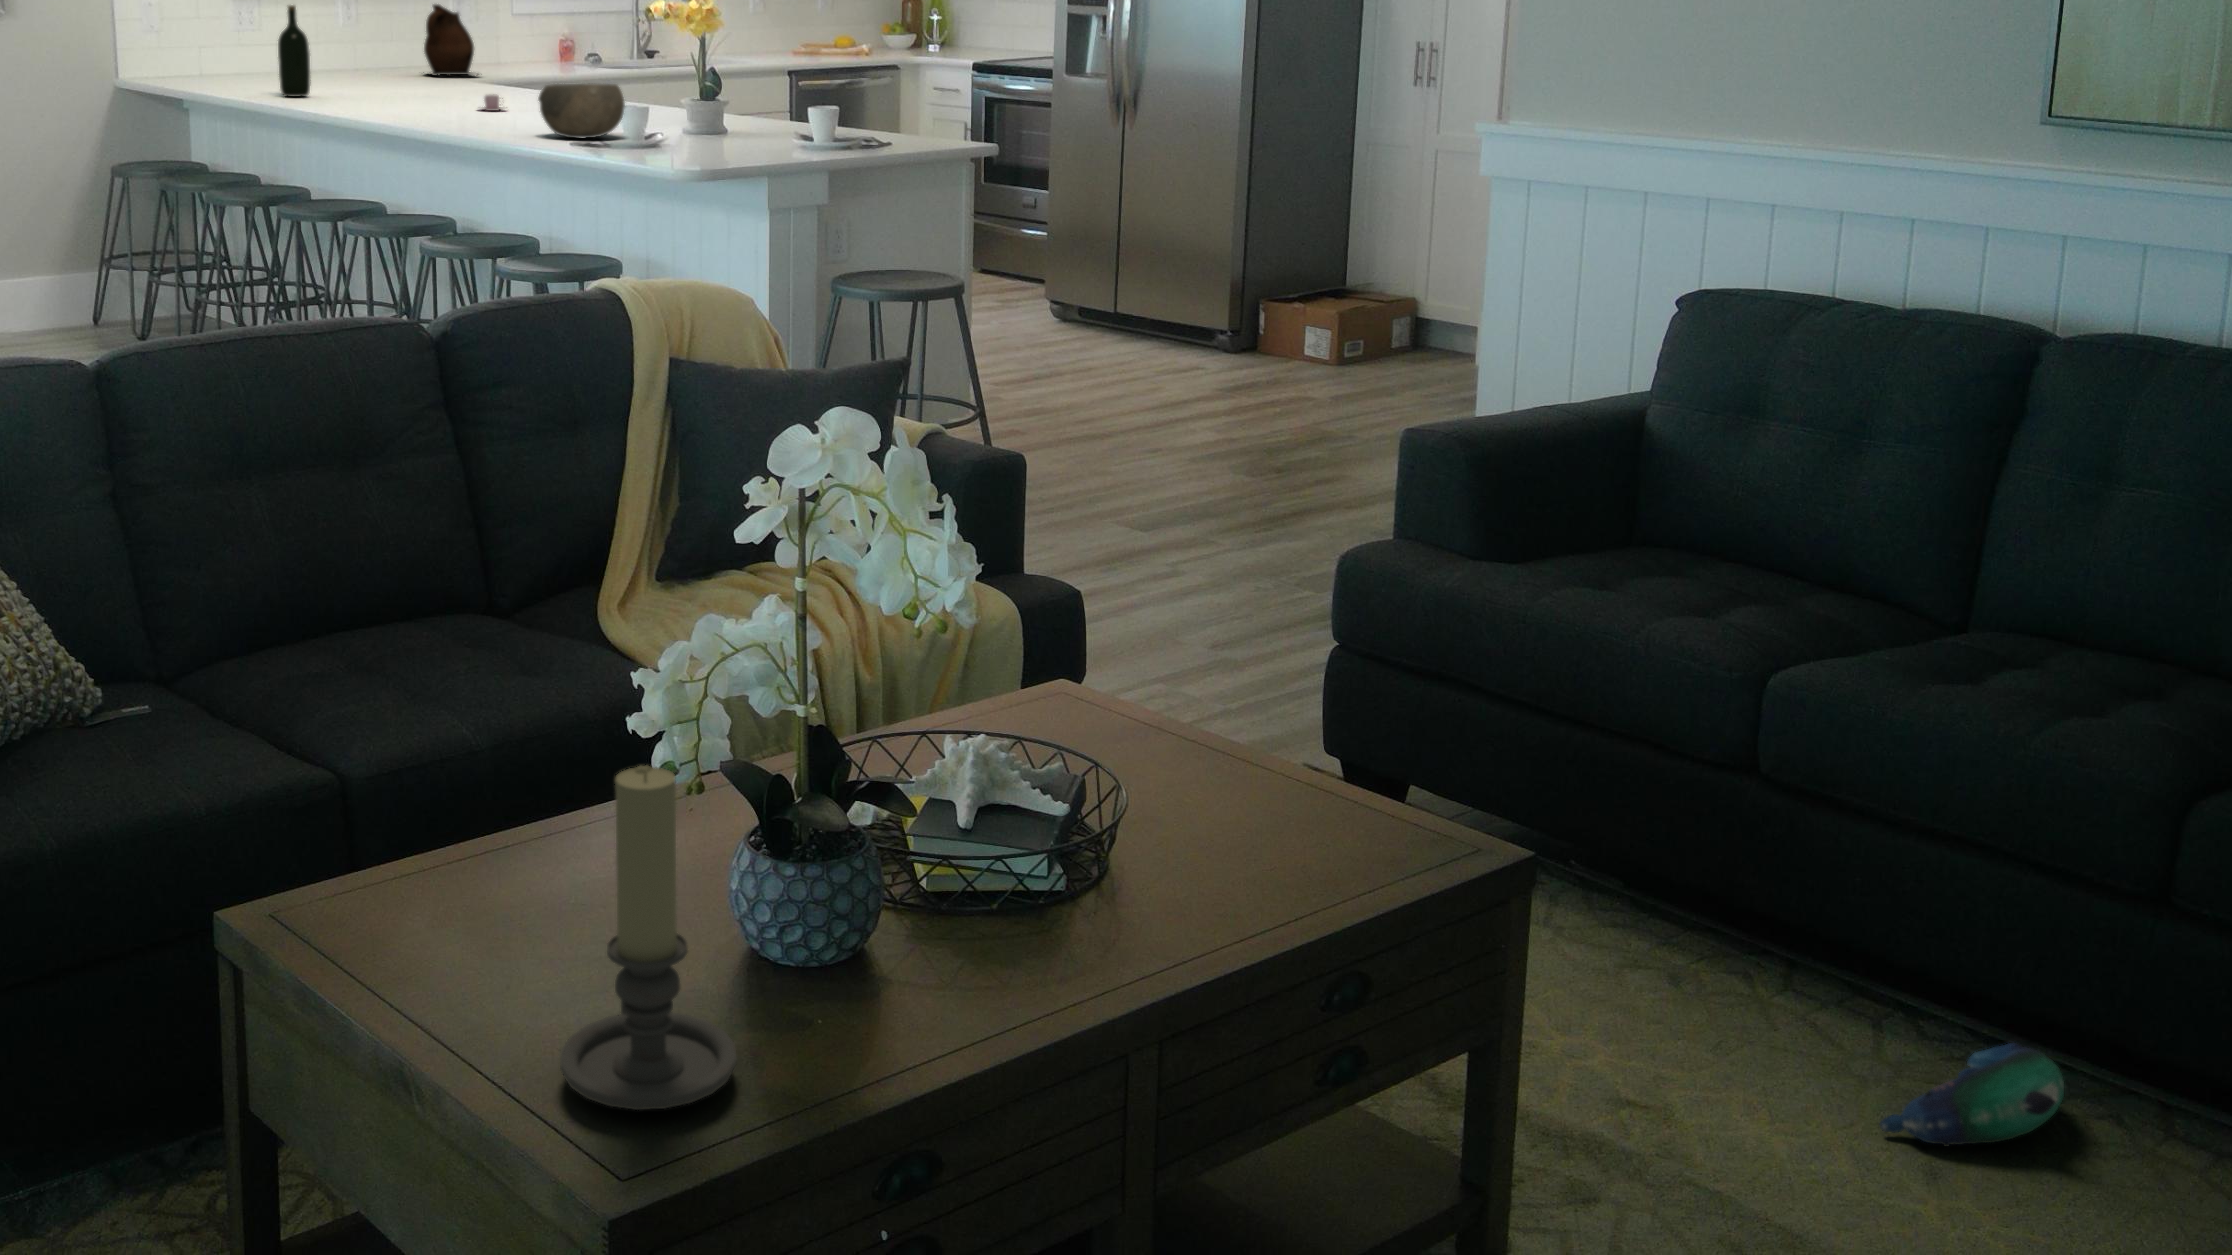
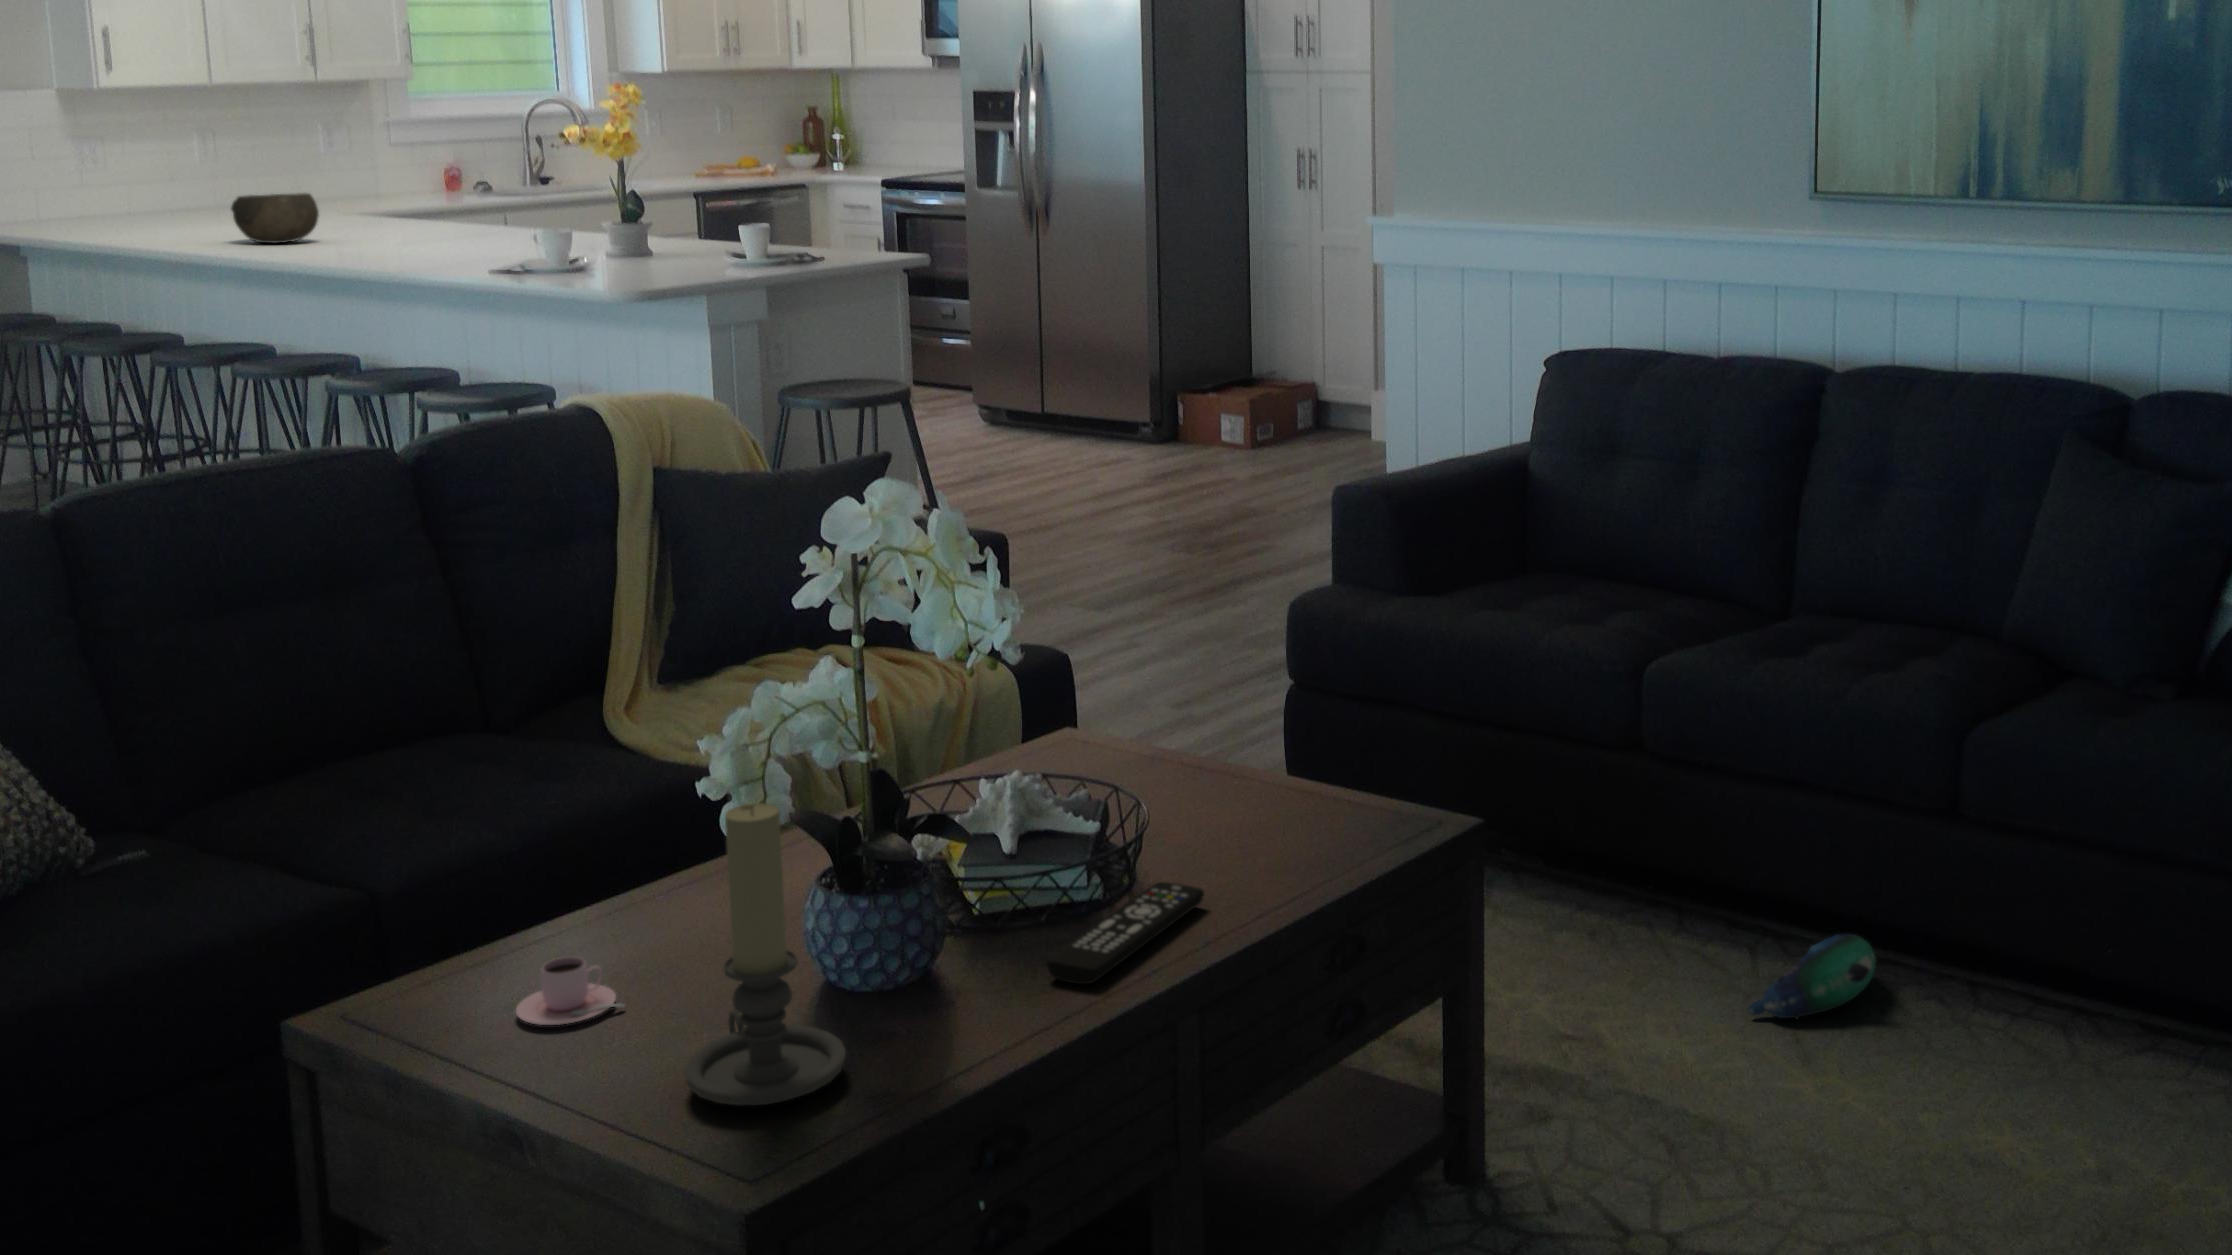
ceramic pitcher: present [424,4,474,76] -> none [291,134,364,208]
wine bottle: present [278,5,311,97] -> none [138,139,178,236]
bowl: present [538,84,625,139] -> present [231,193,319,243]
teacup: present [481,94,503,111] -> present [516,957,623,1025]
remote control: none [983,893,1184,1012] -> present [1046,882,1204,984]

